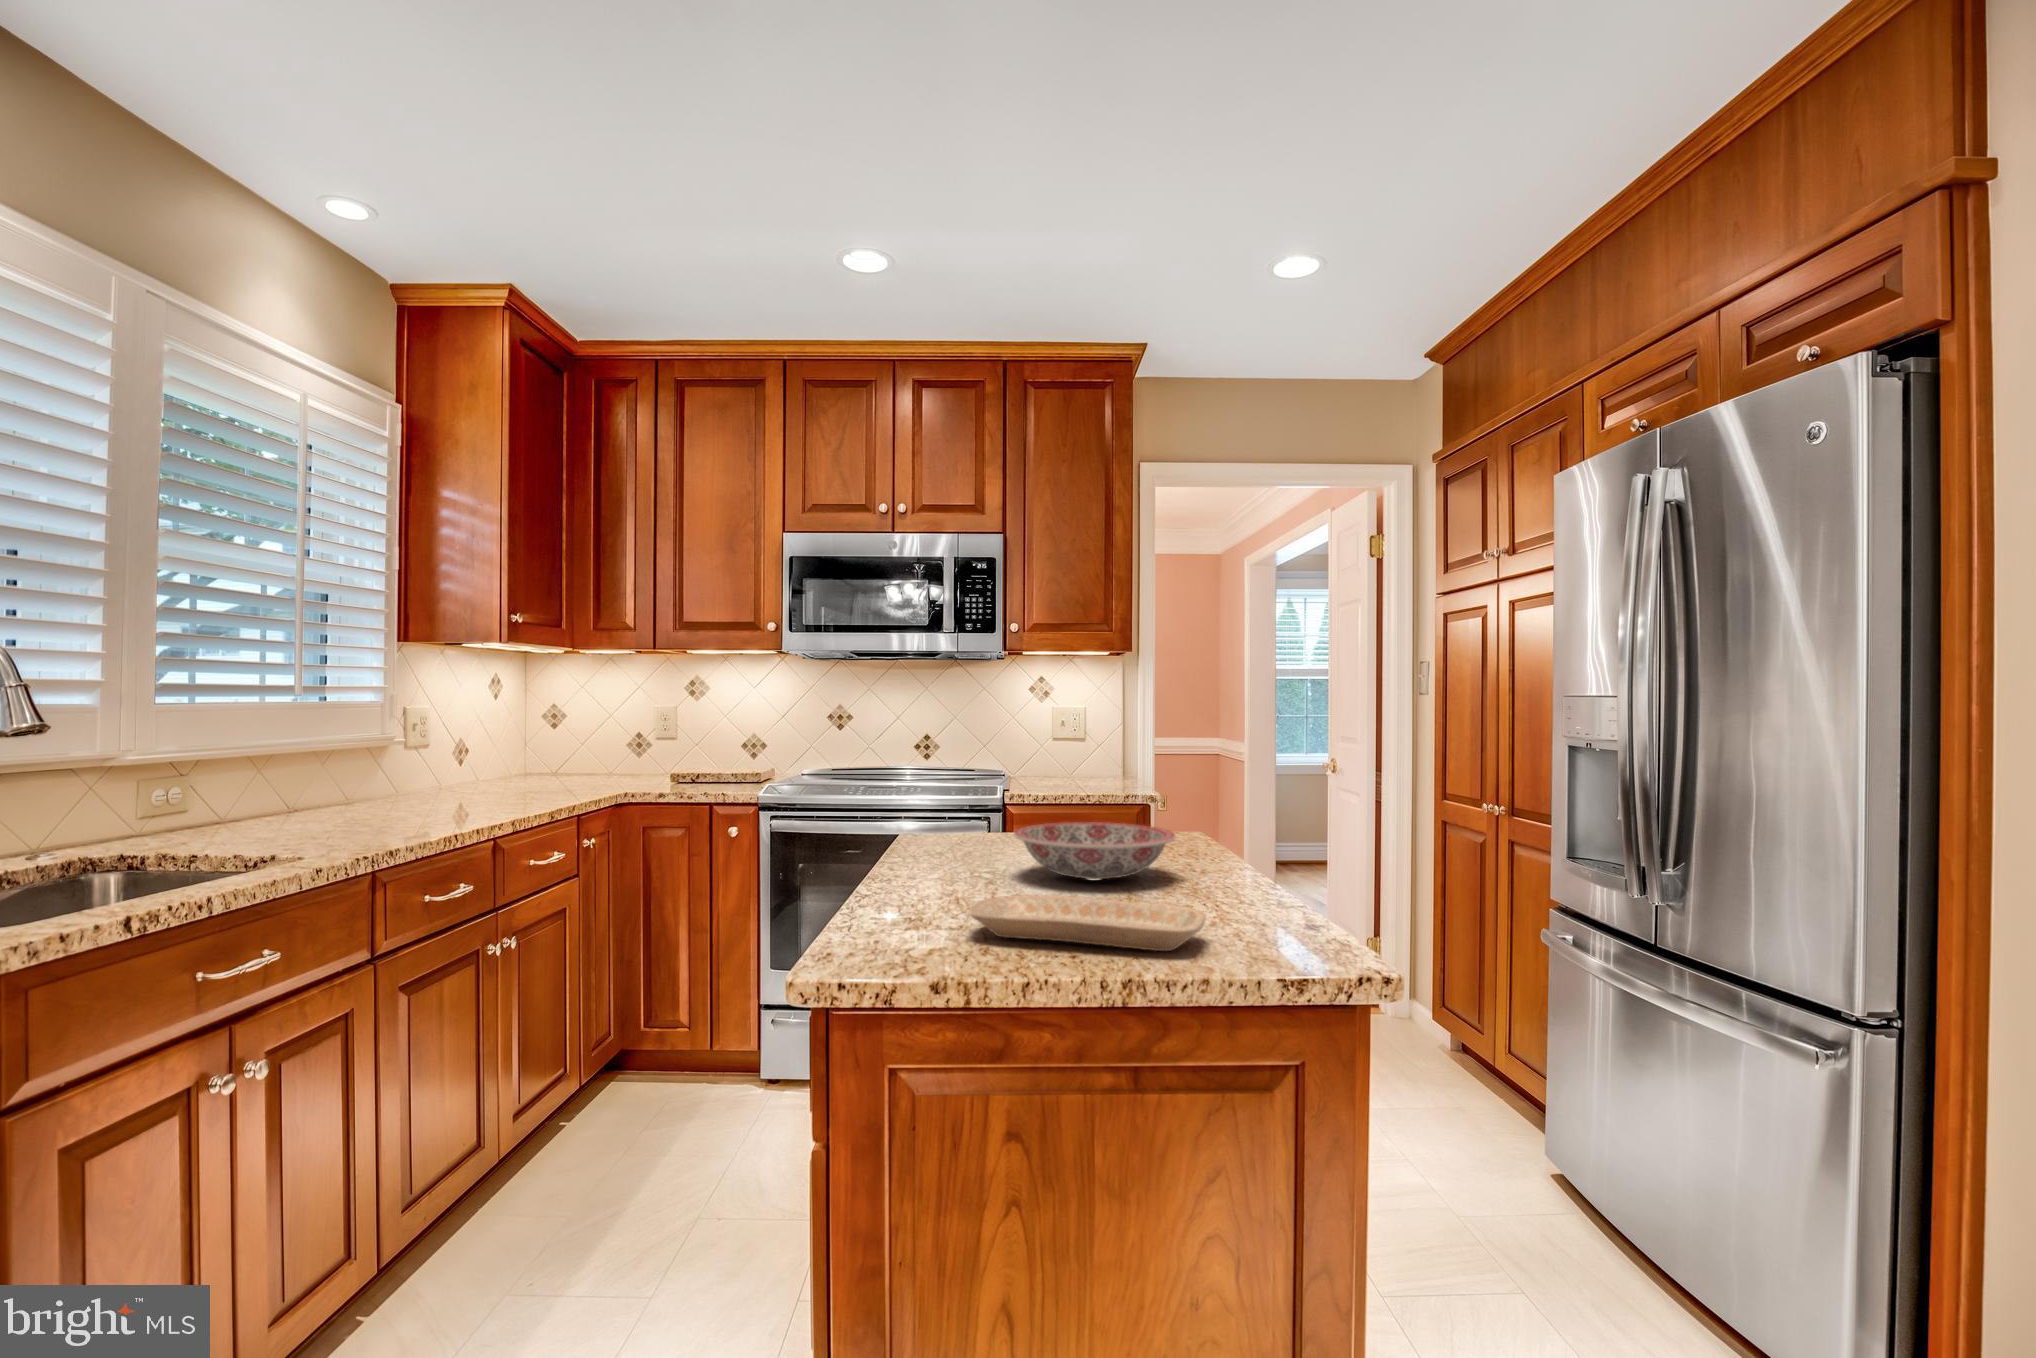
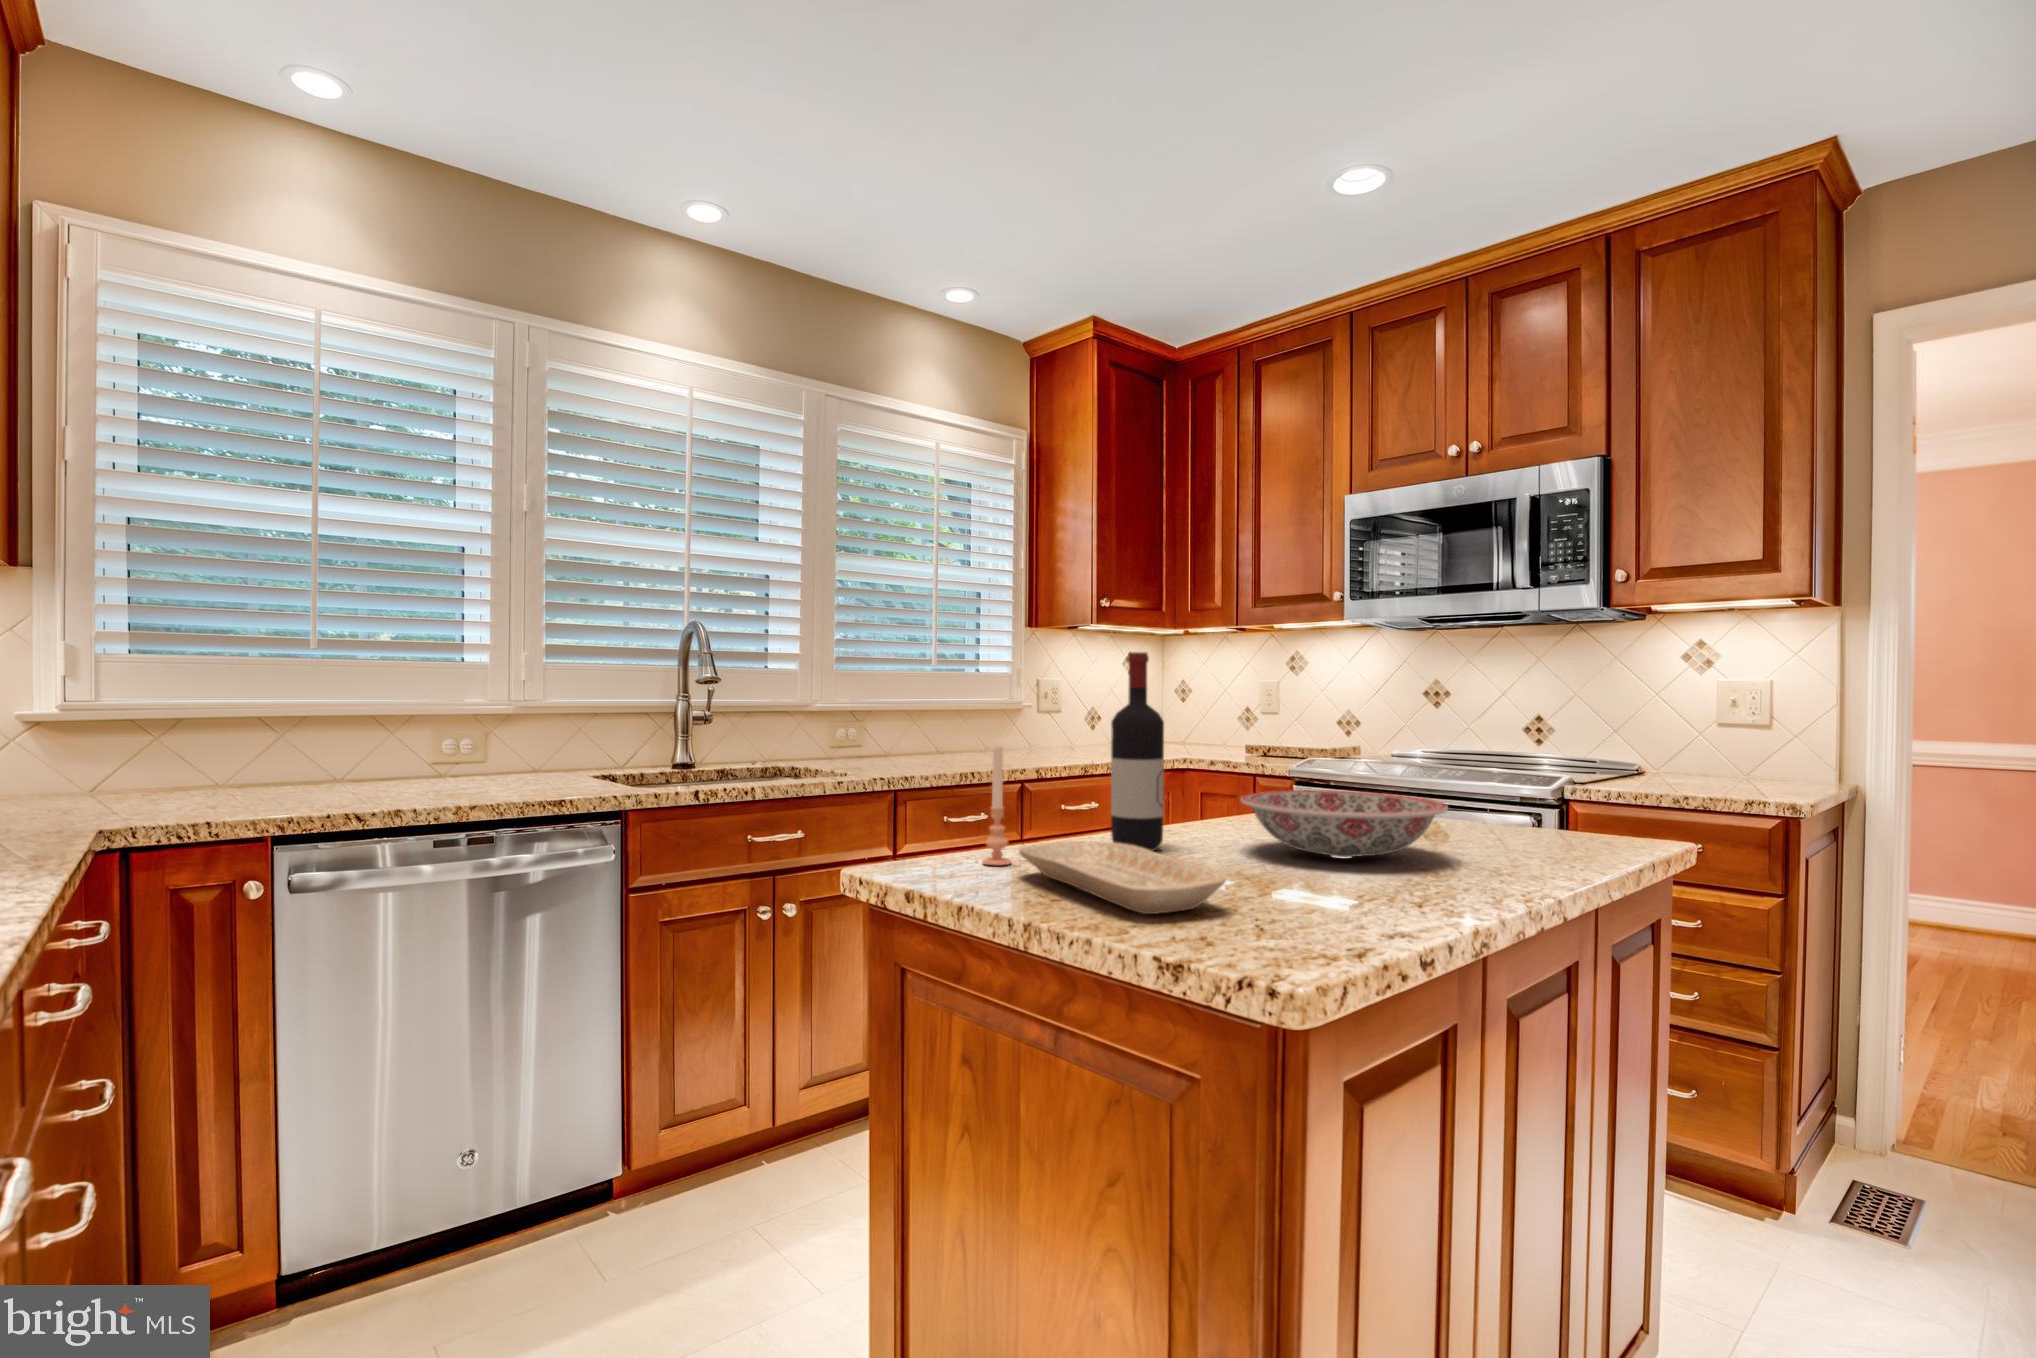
wine bottle: none [932,712,981,901] -> present [1111,652,1164,851]
candle: none [895,814,925,937] -> present [983,747,1011,865]

